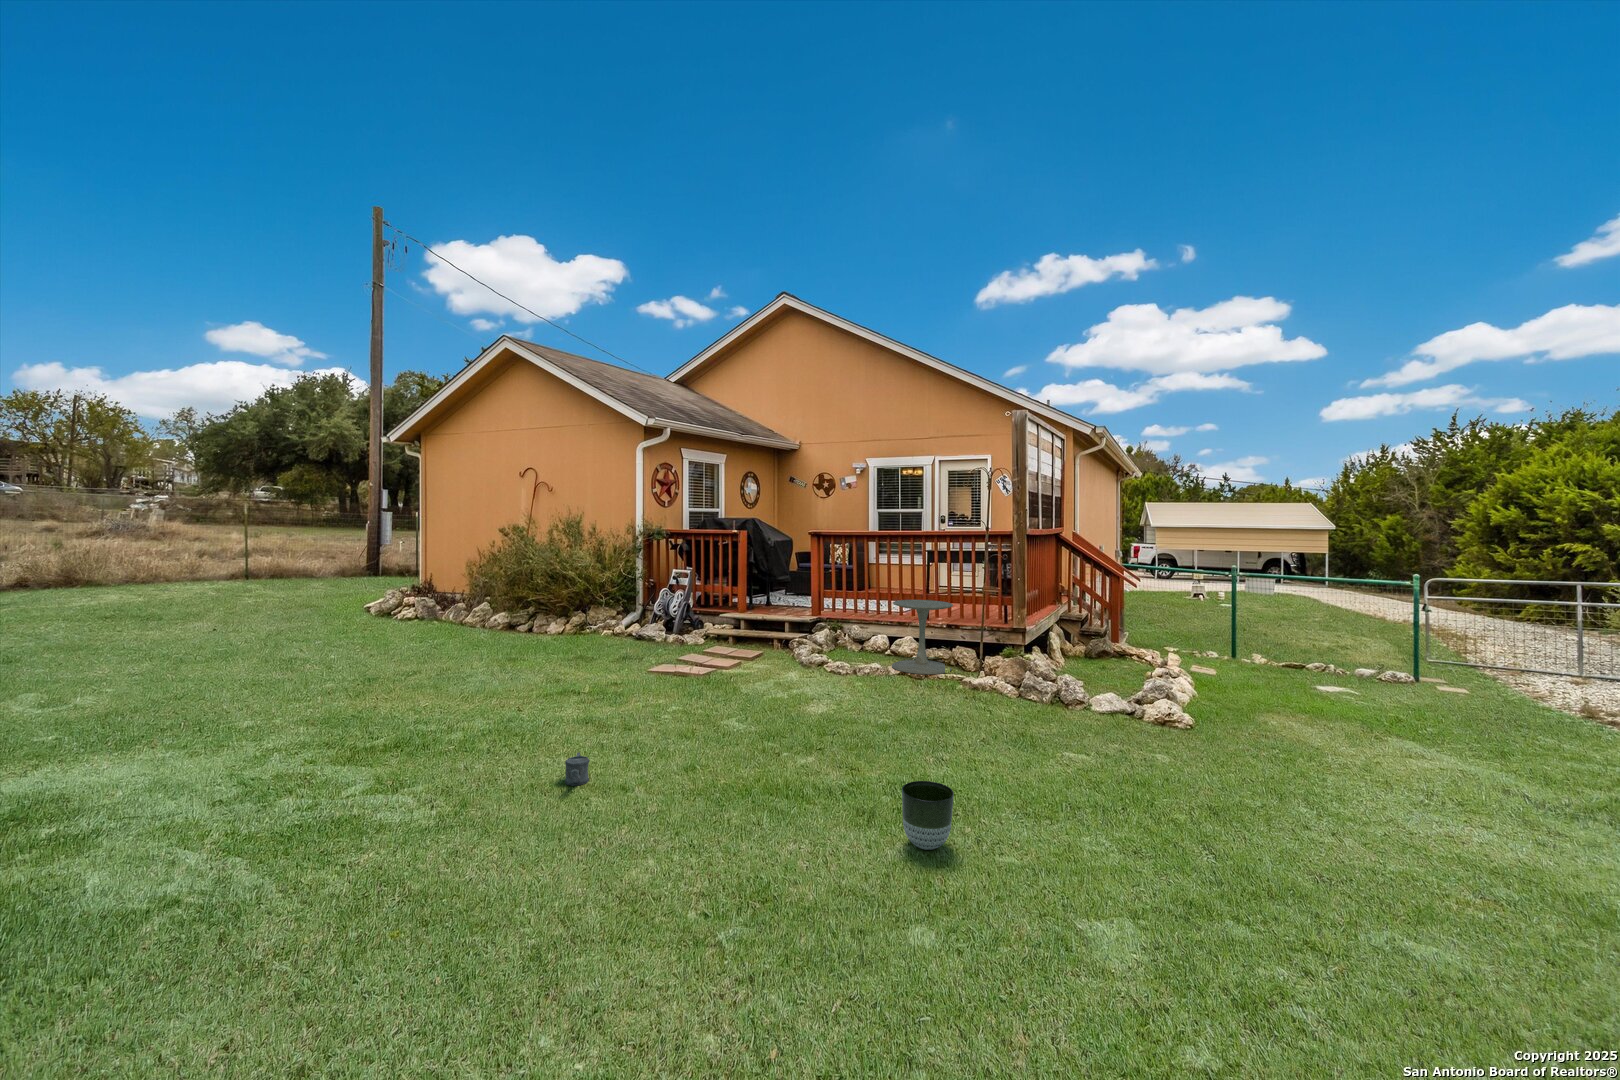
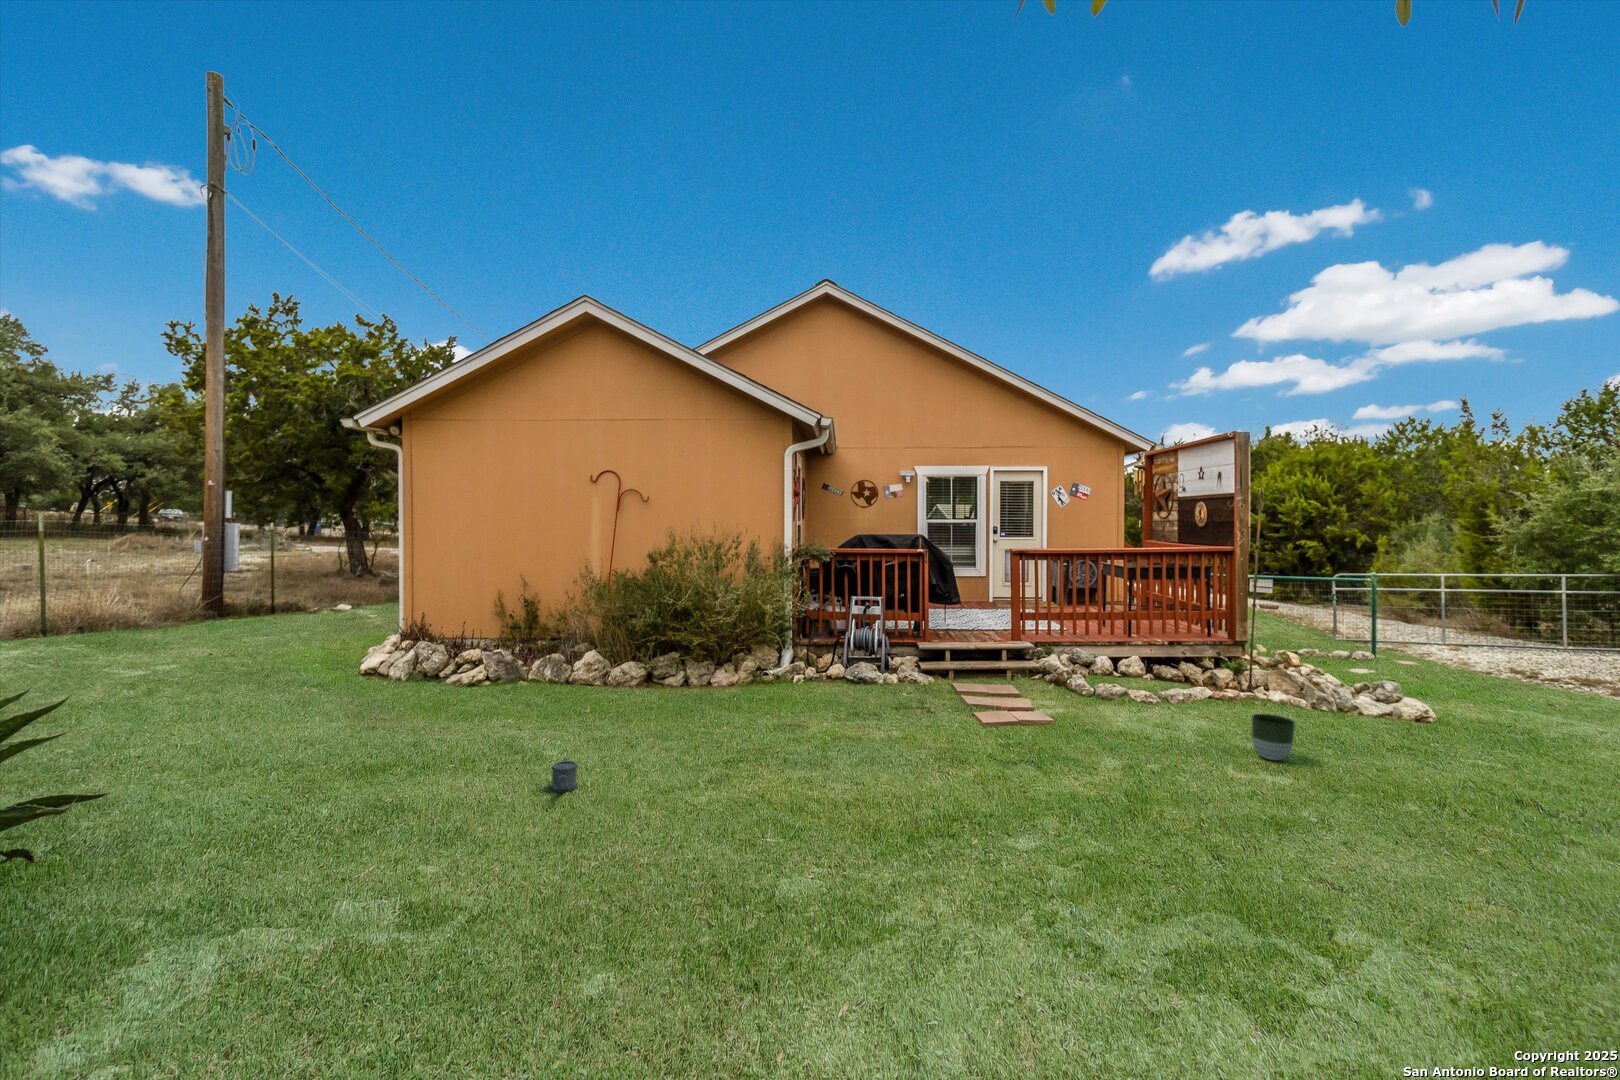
pedestal table: present [892,600,953,675] -> none [892,596,958,676]
planter: present [902,781,954,850] -> present [1252,714,1295,760]

